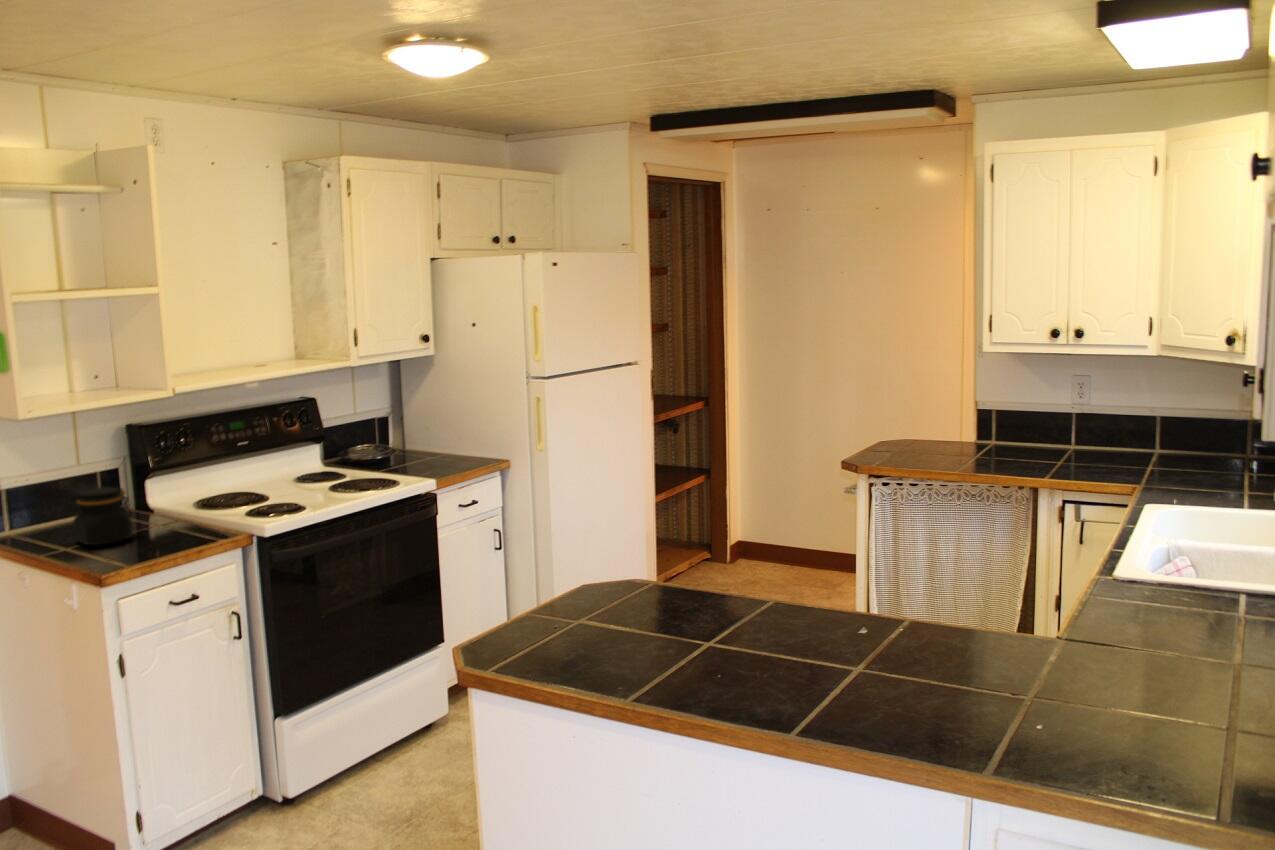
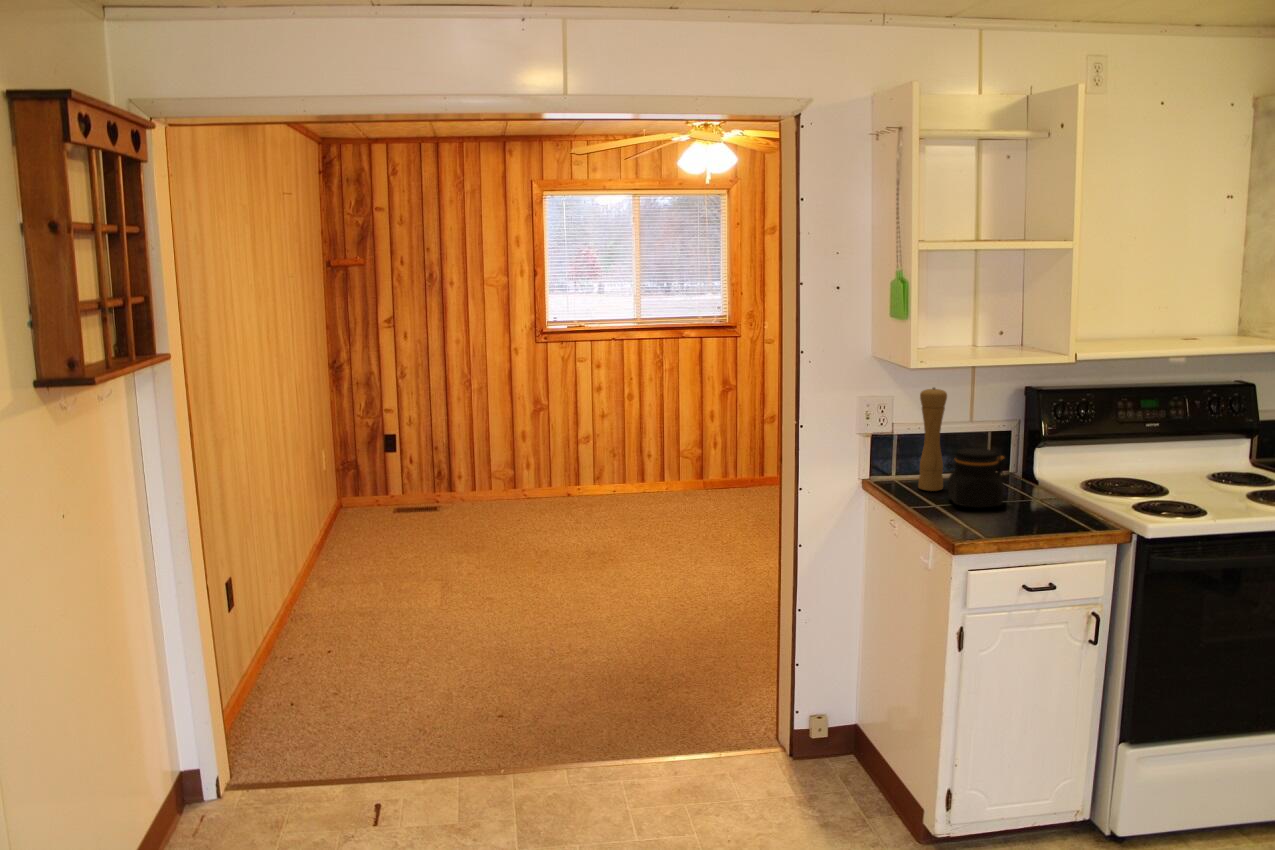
pepper mill: none [26,436,65,539] -> present [918,388,947,491]

